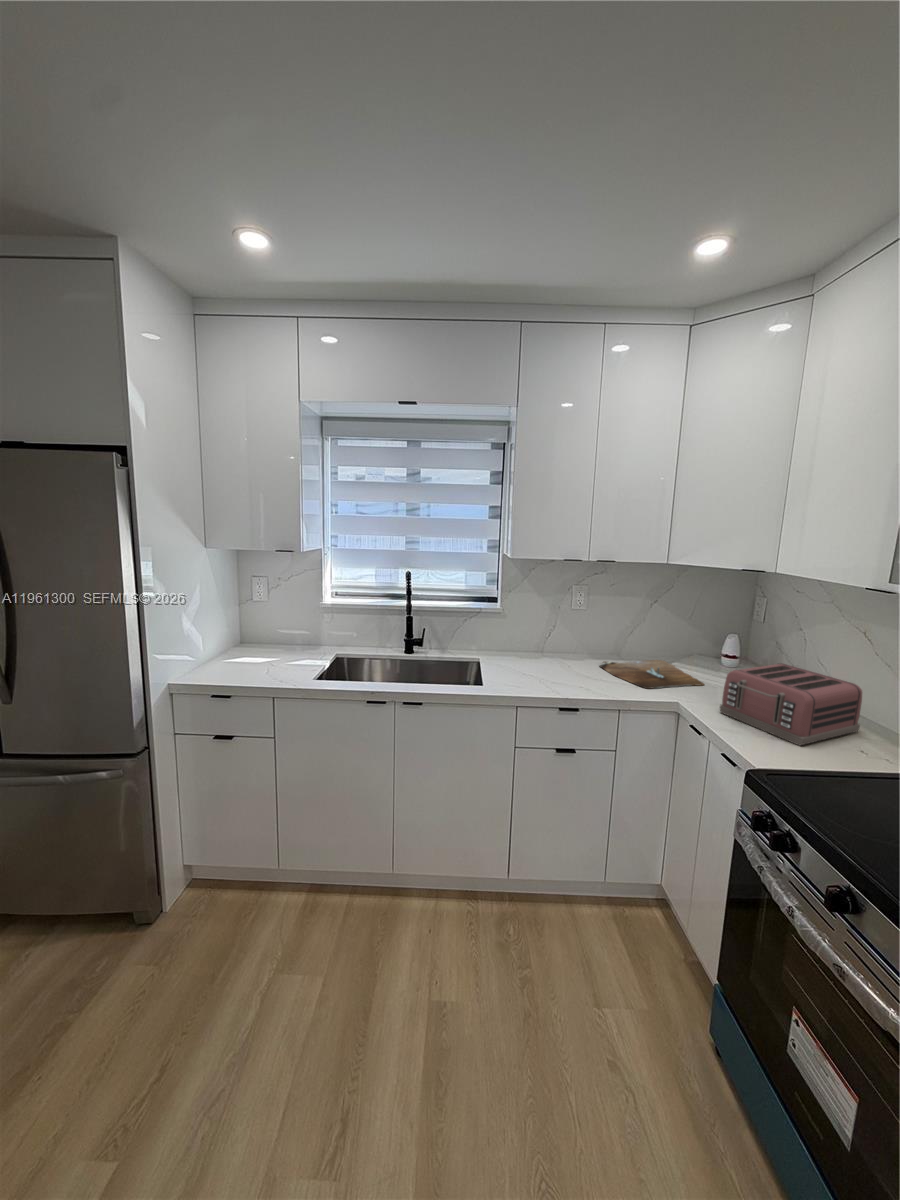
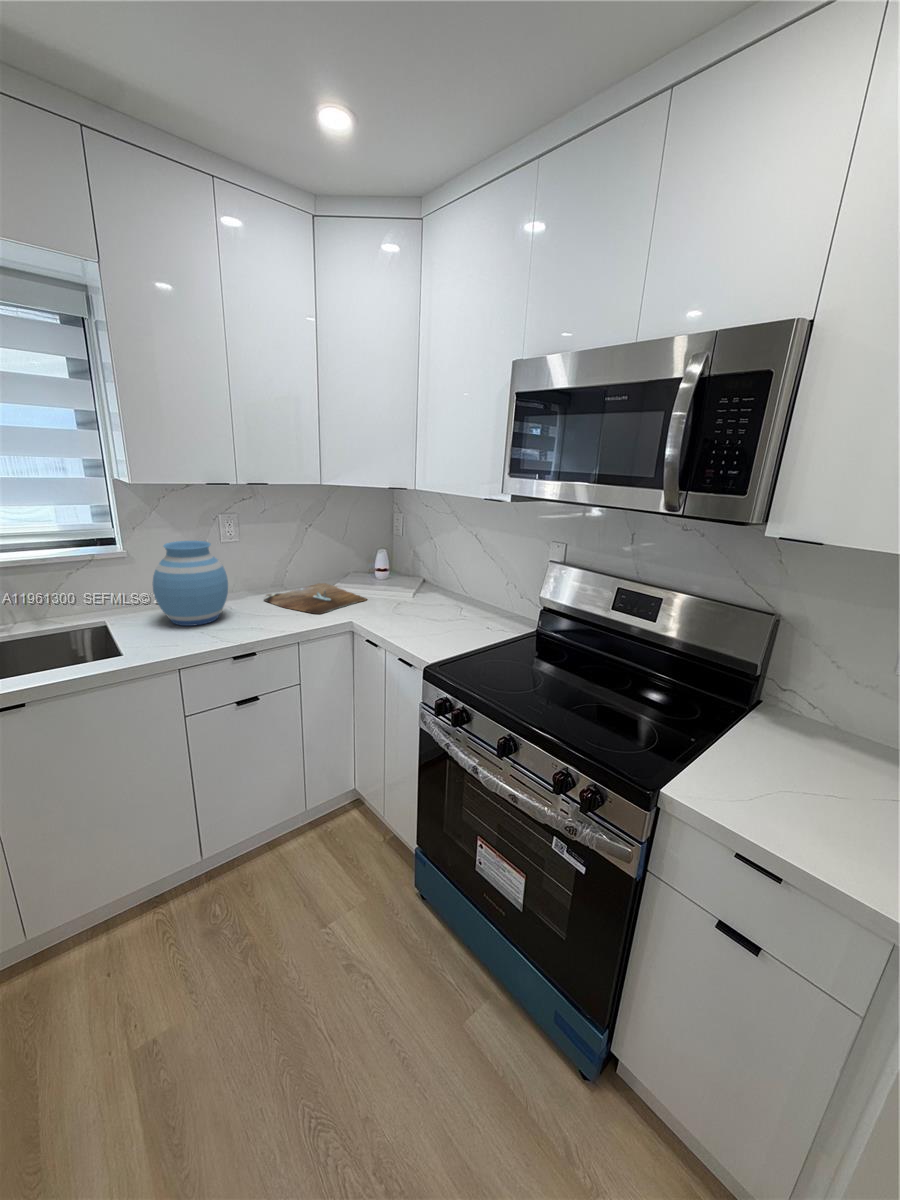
vase: none [512,605,569,676] -> present [153,541,228,626]
toaster: present [720,663,862,745] -> none [387,569,483,636]

